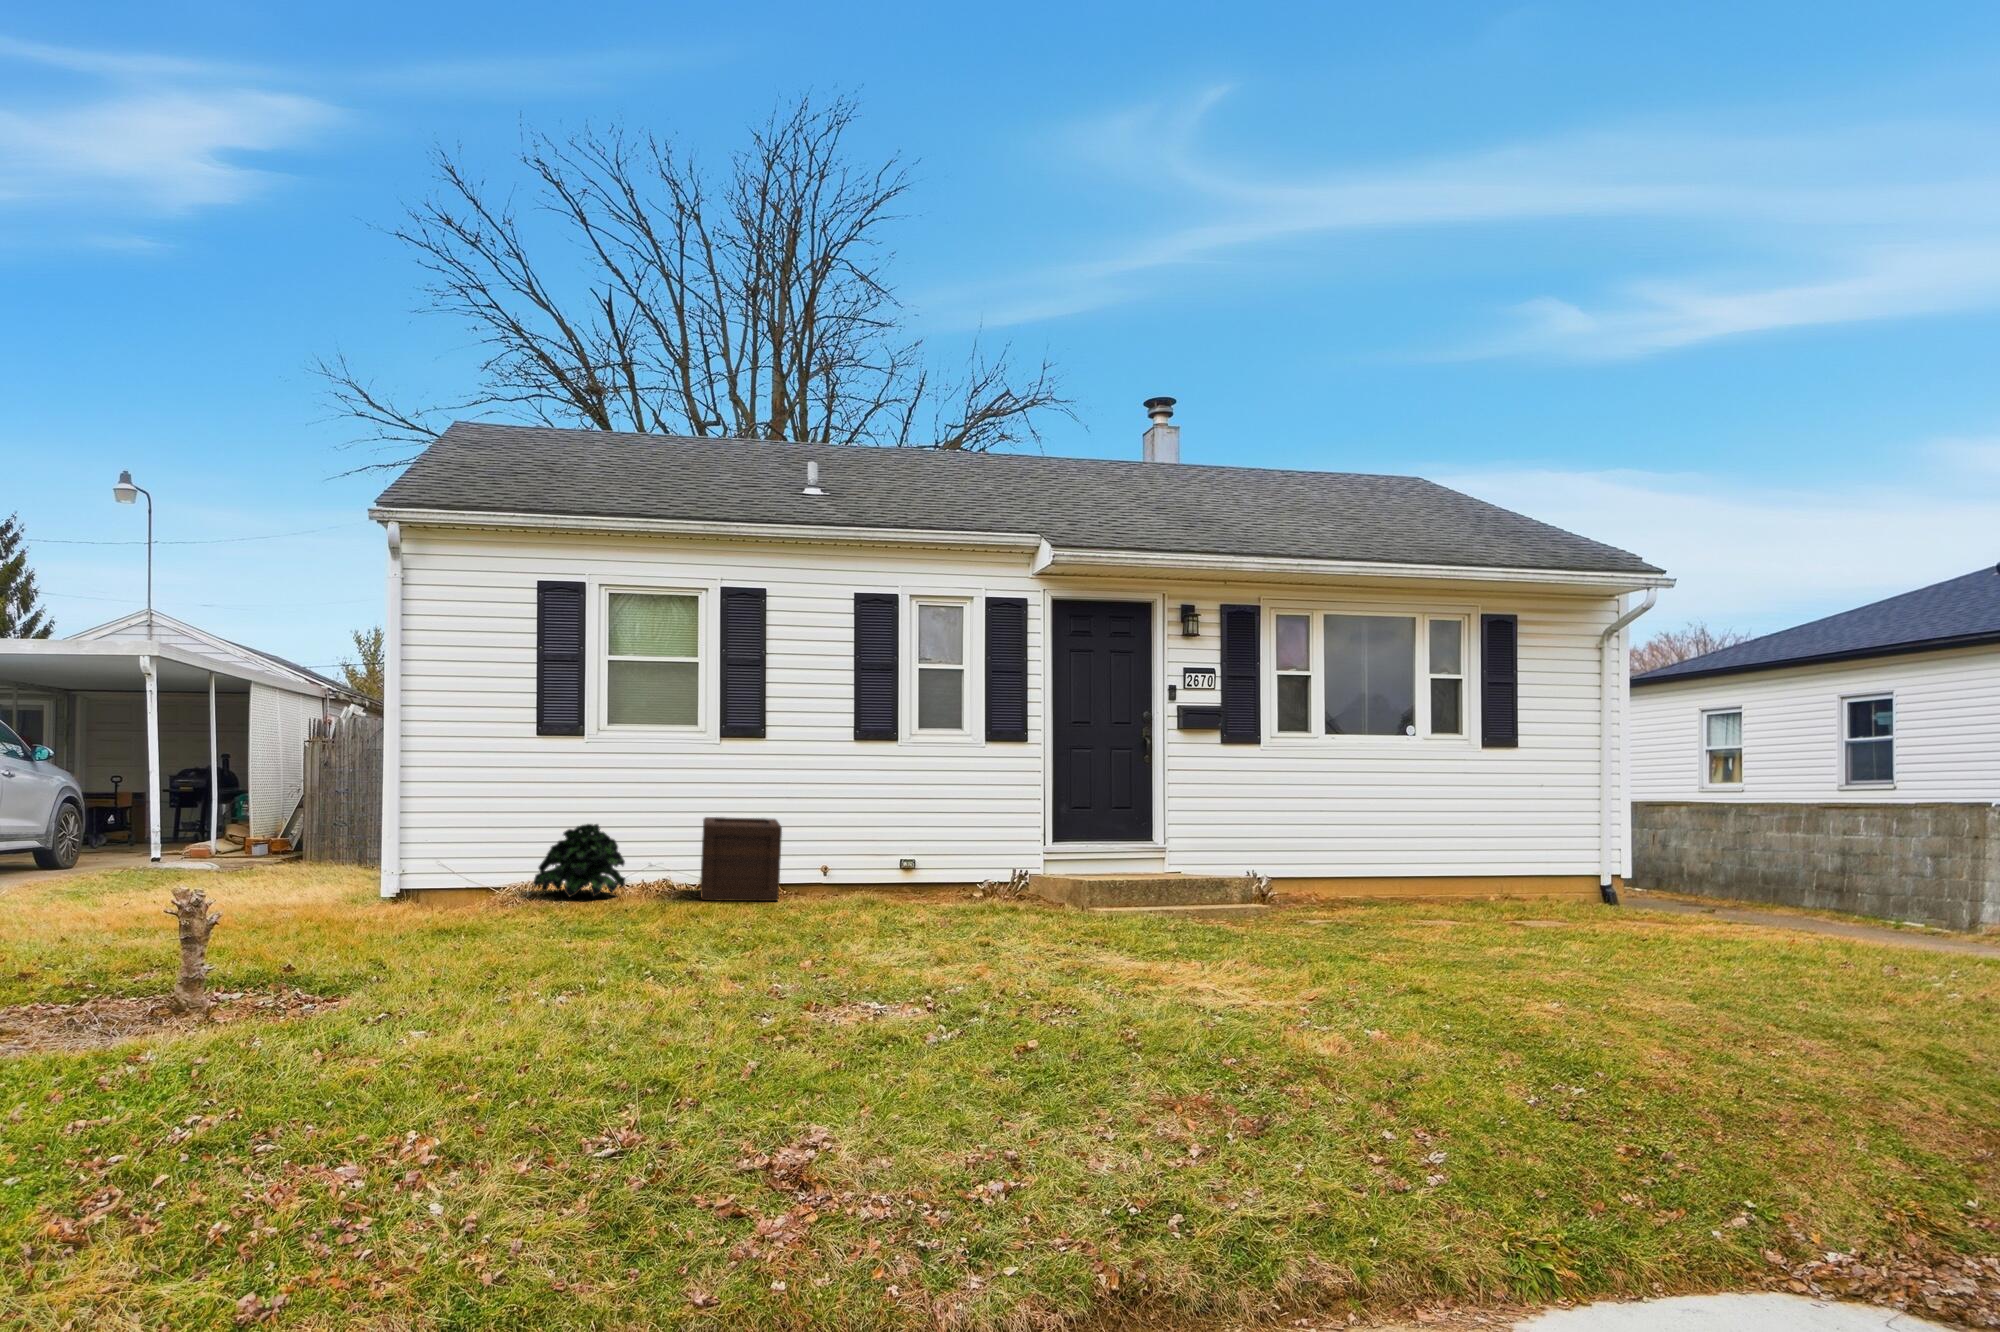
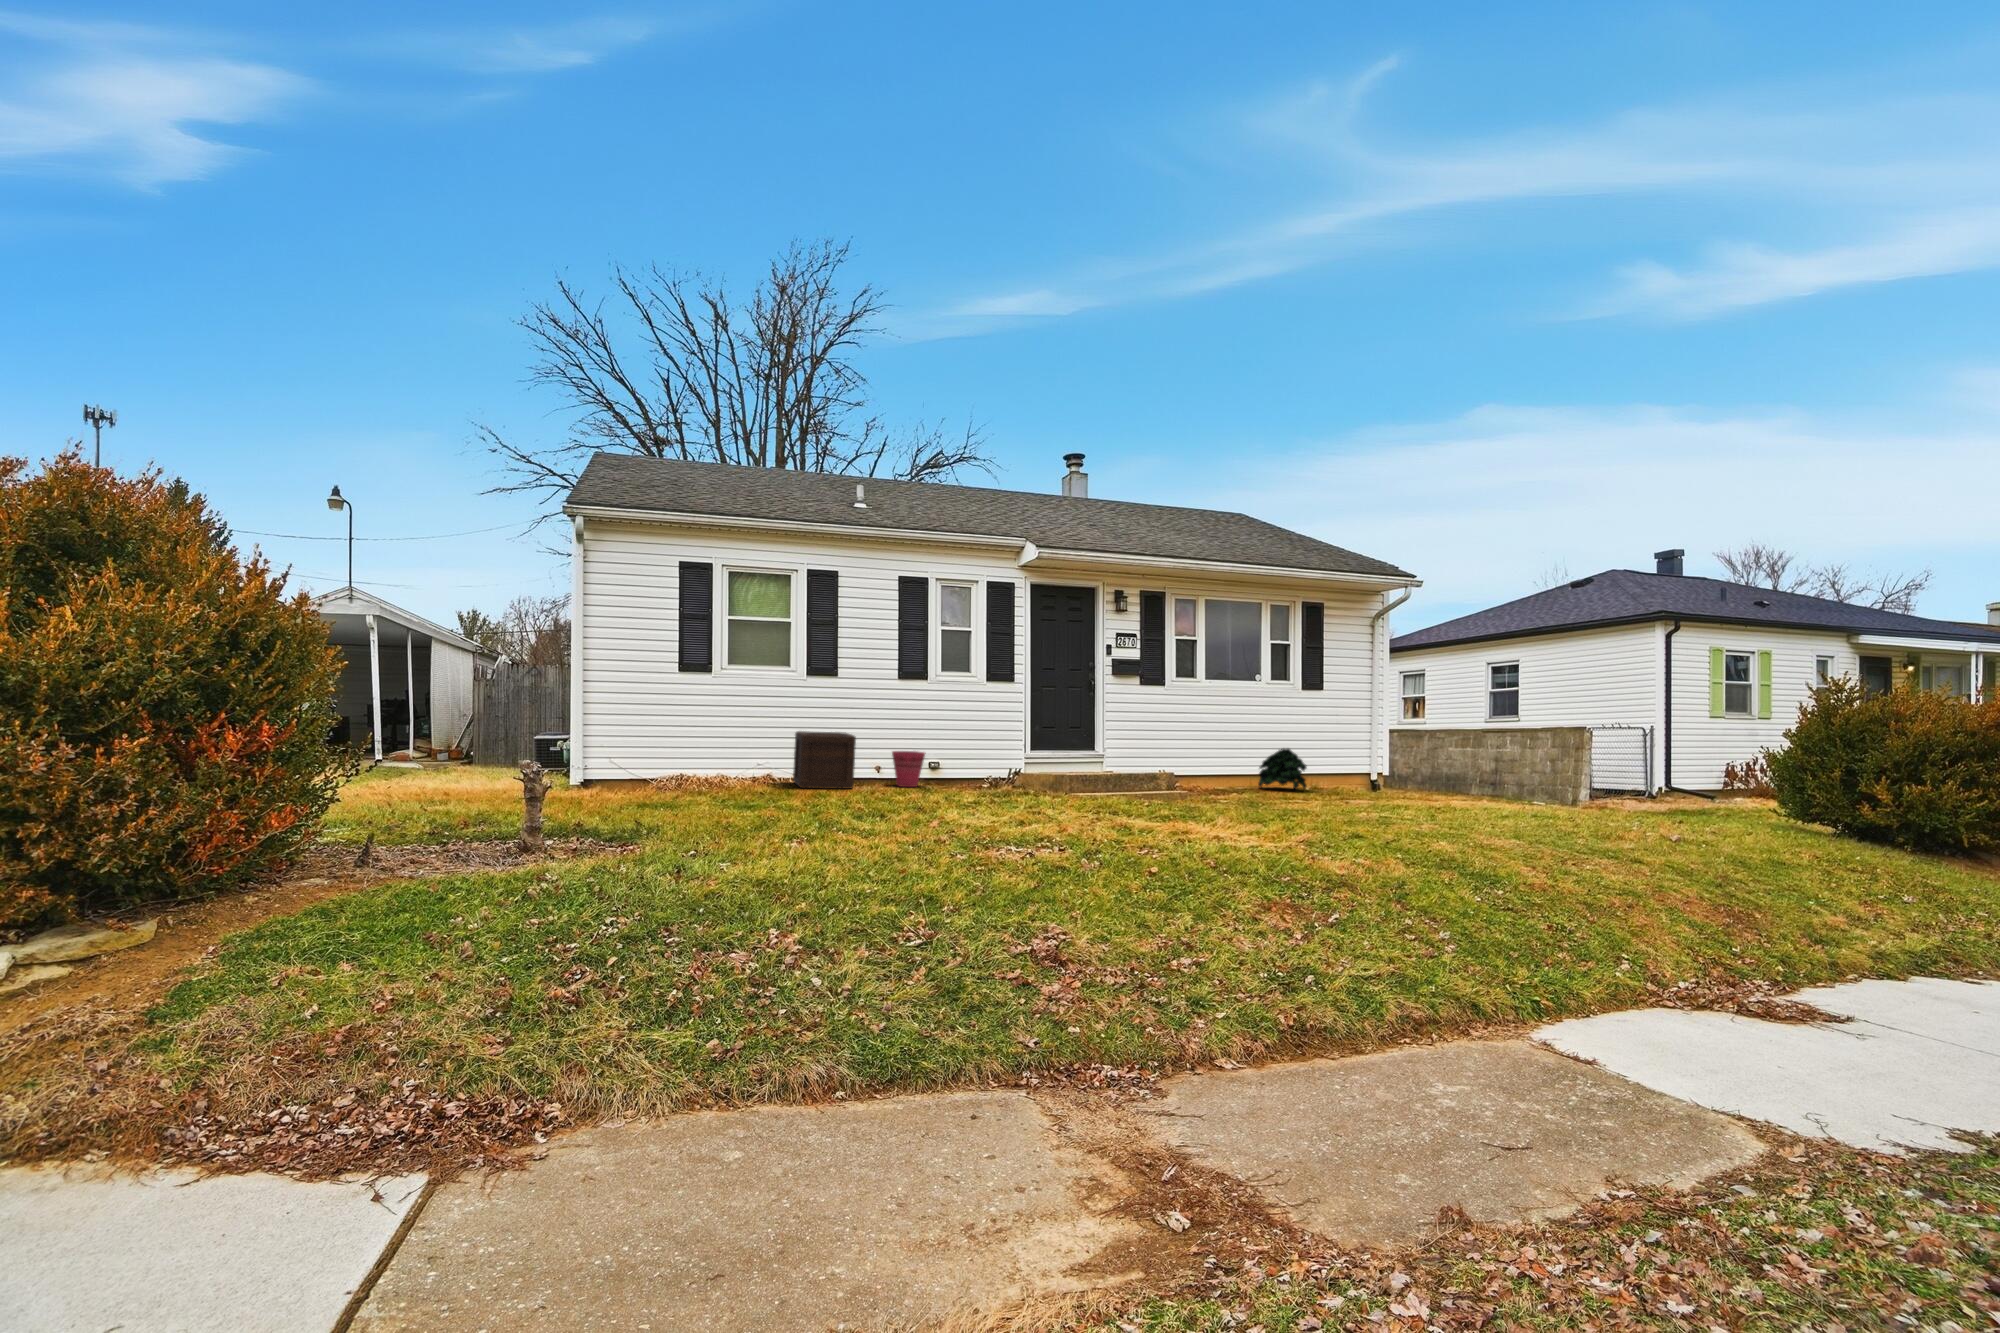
potted plant: present [534,824,625,897] -> present [1258,749,1307,789]
bucket: none [840,845,889,898] -> present [892,751,926,787]

